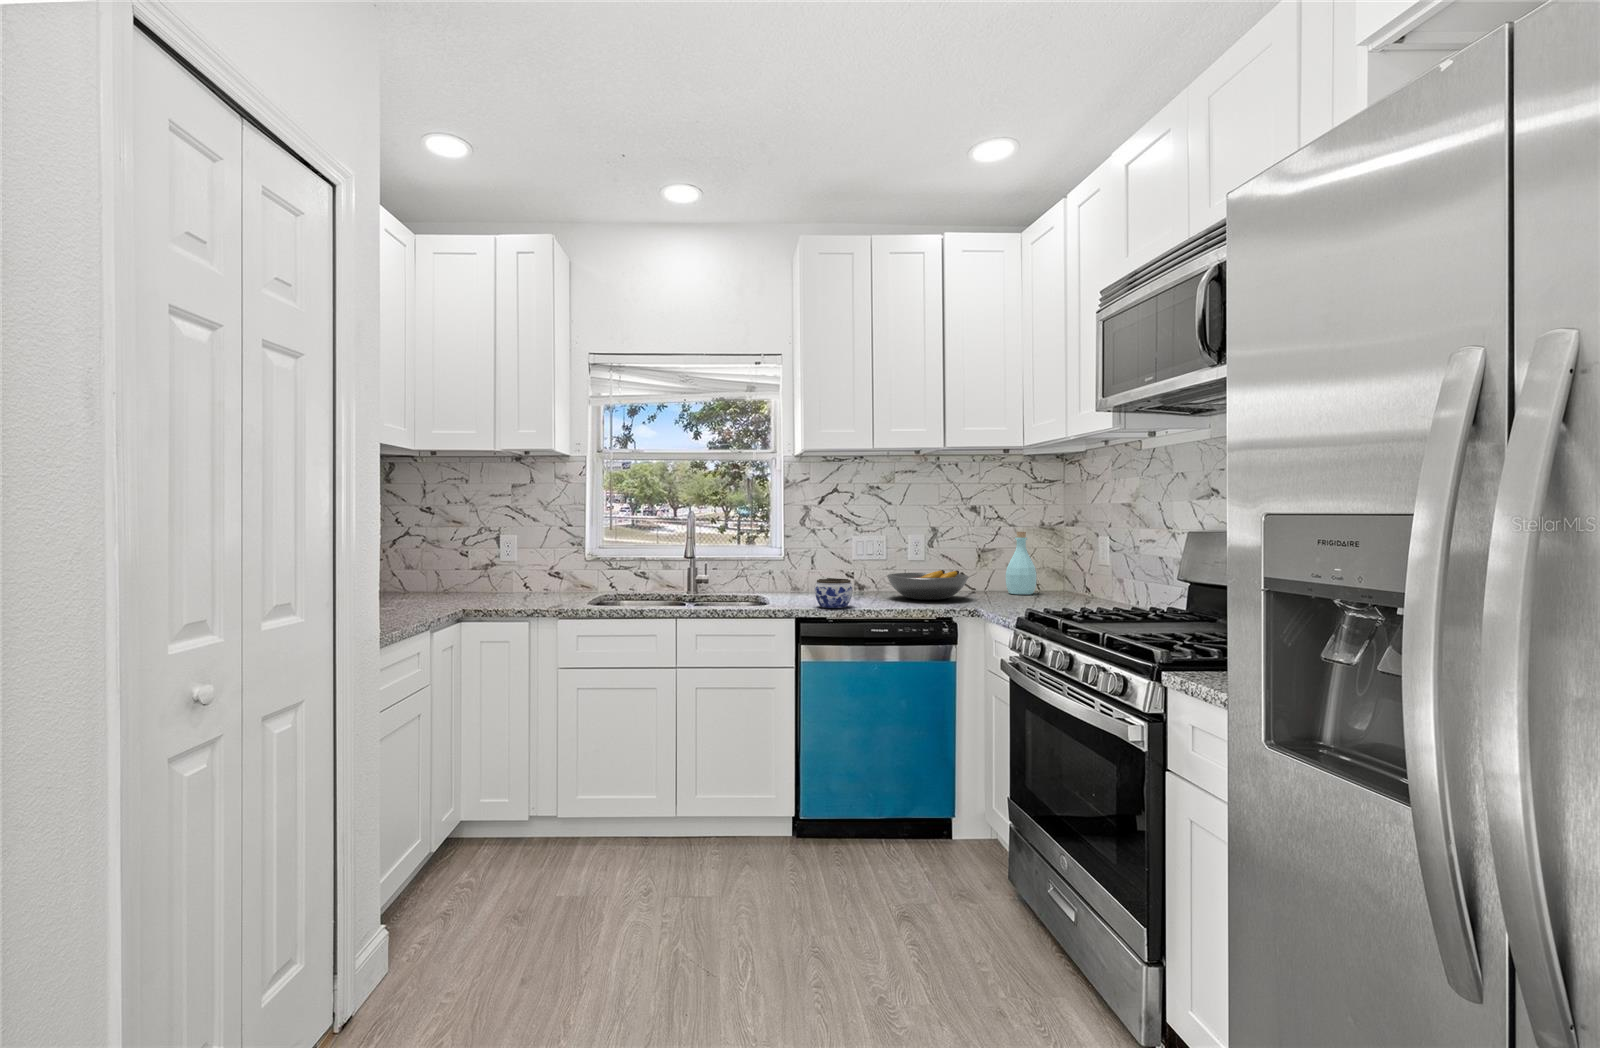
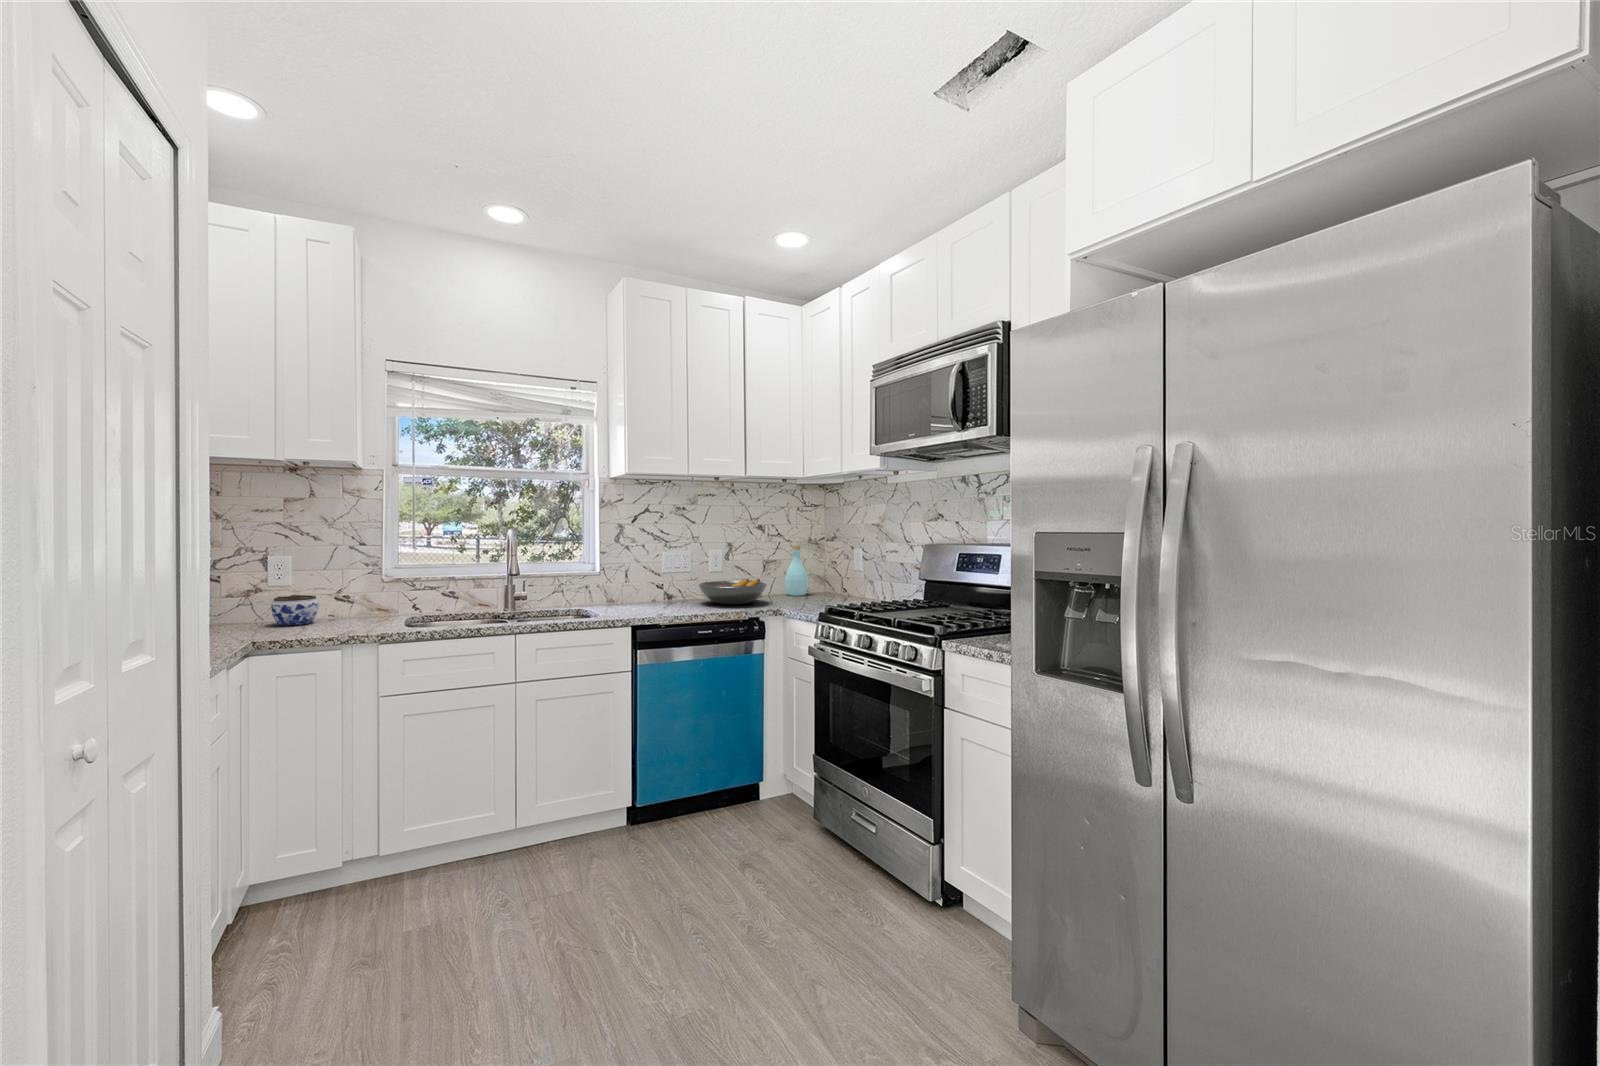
jar: present [815,578,853,608] -> present [271,595,319,625]

